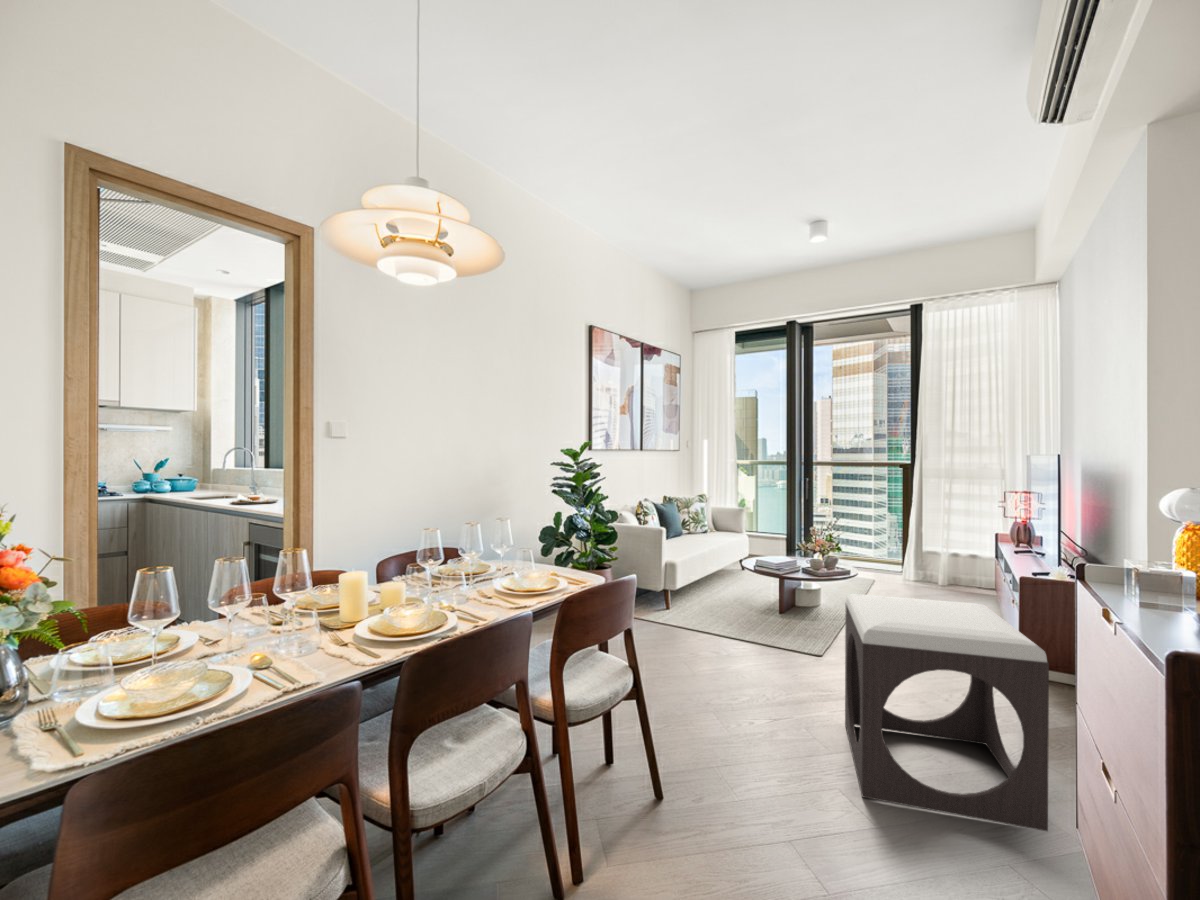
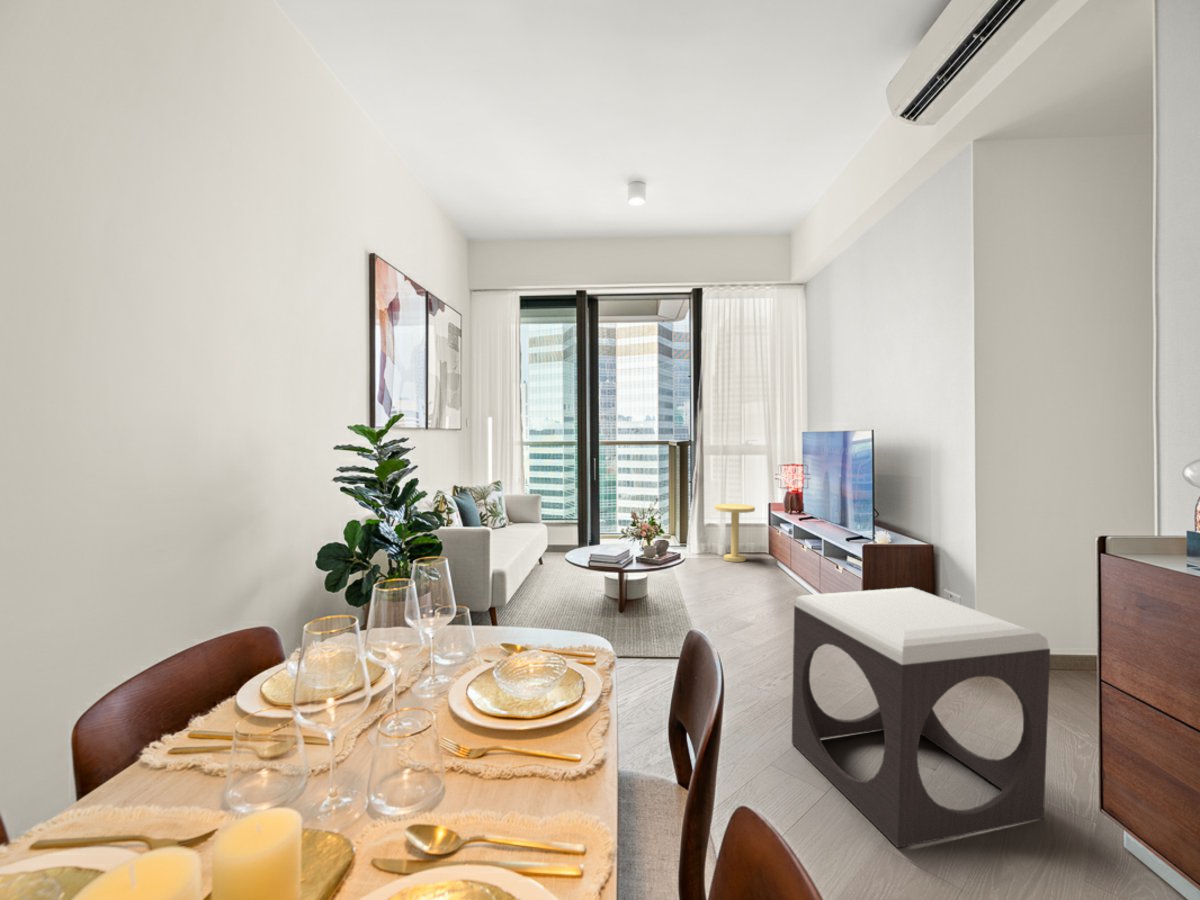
side table: none [931,530,981,594] -> present [715,503,755,562]

